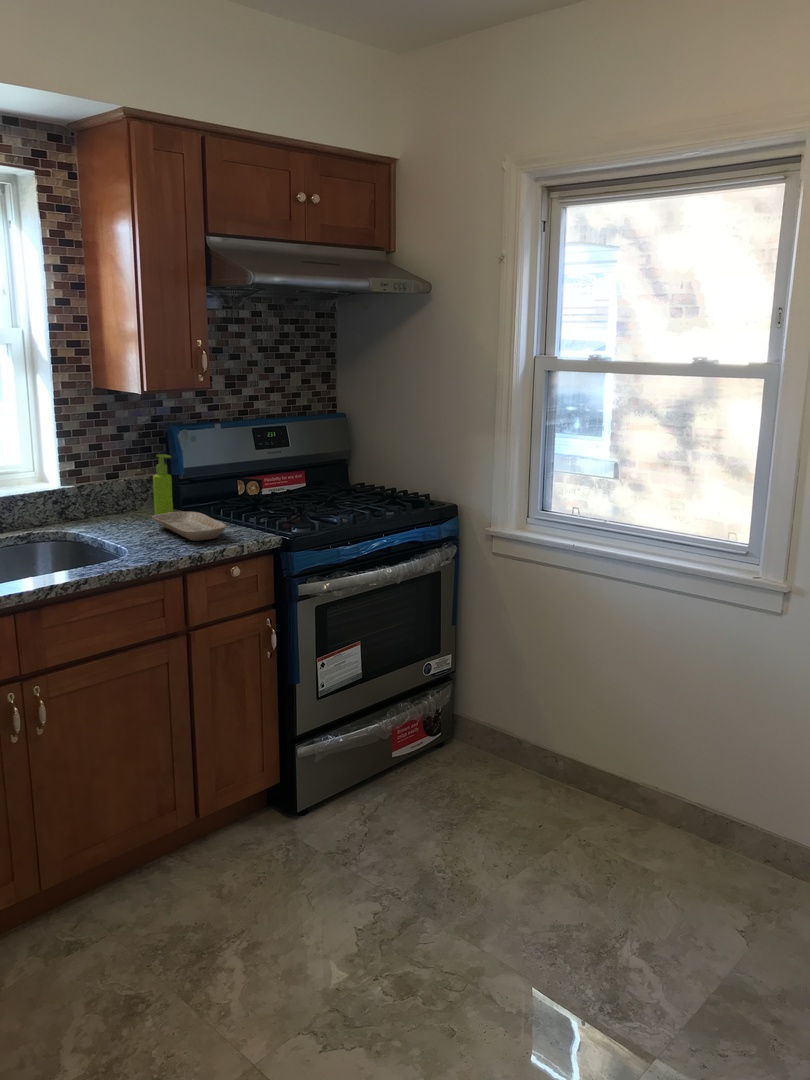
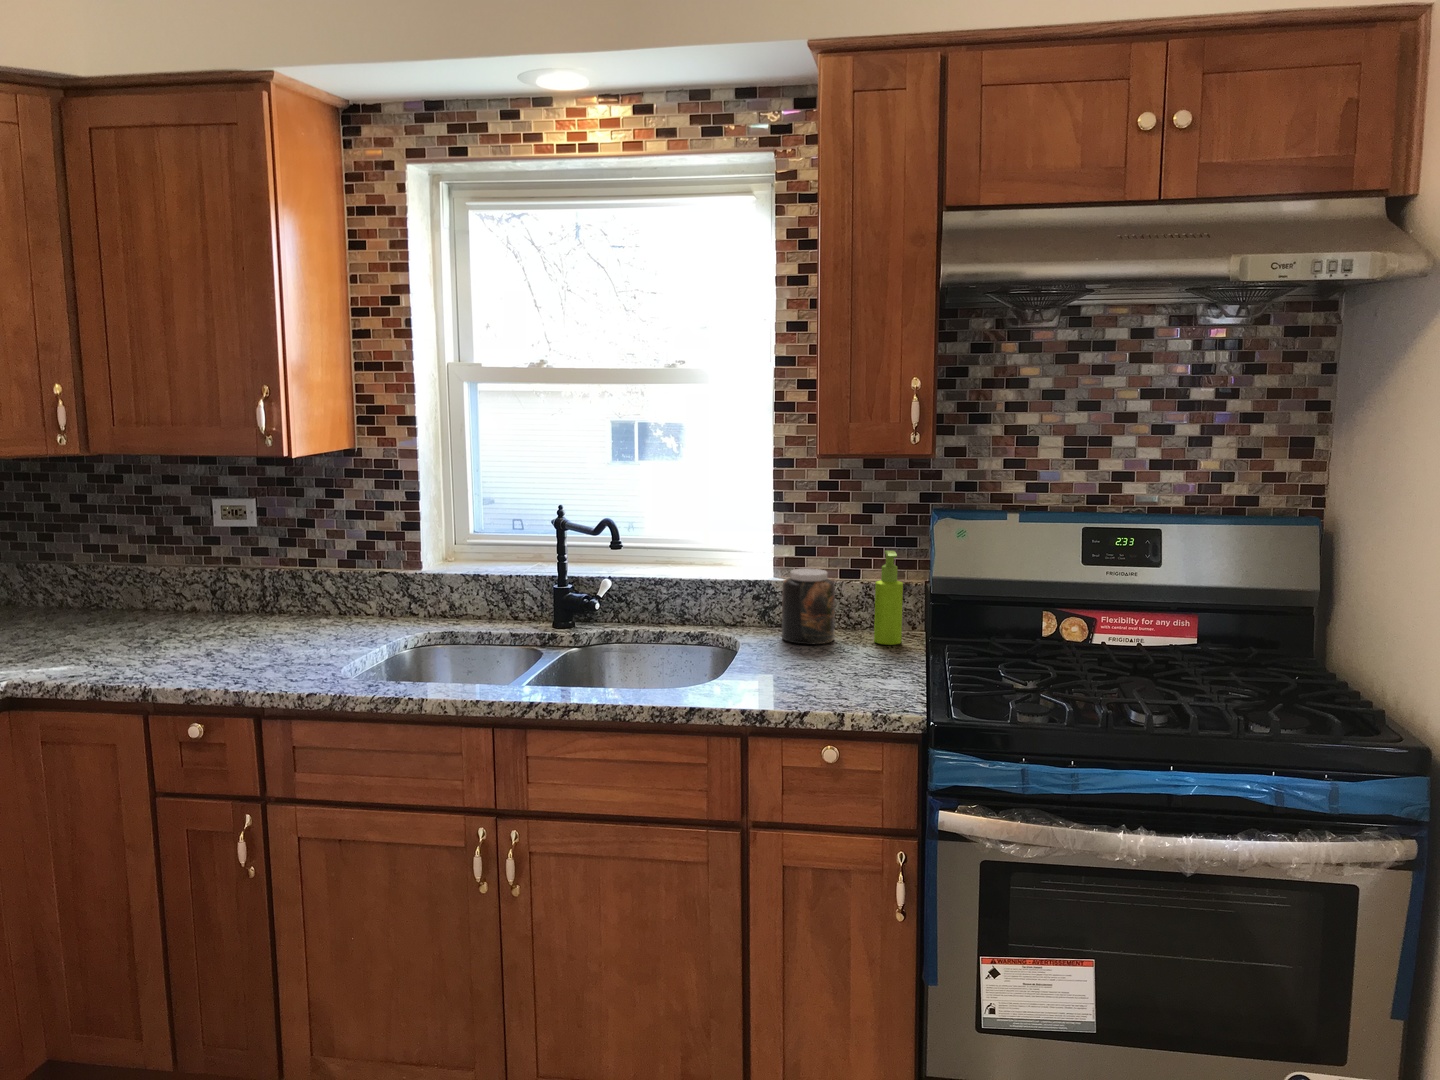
jar: none [94,474,135,525] -> present [782,568,835,644]
tray: present [152,511,227,541] -> none [781,639,886,692]

